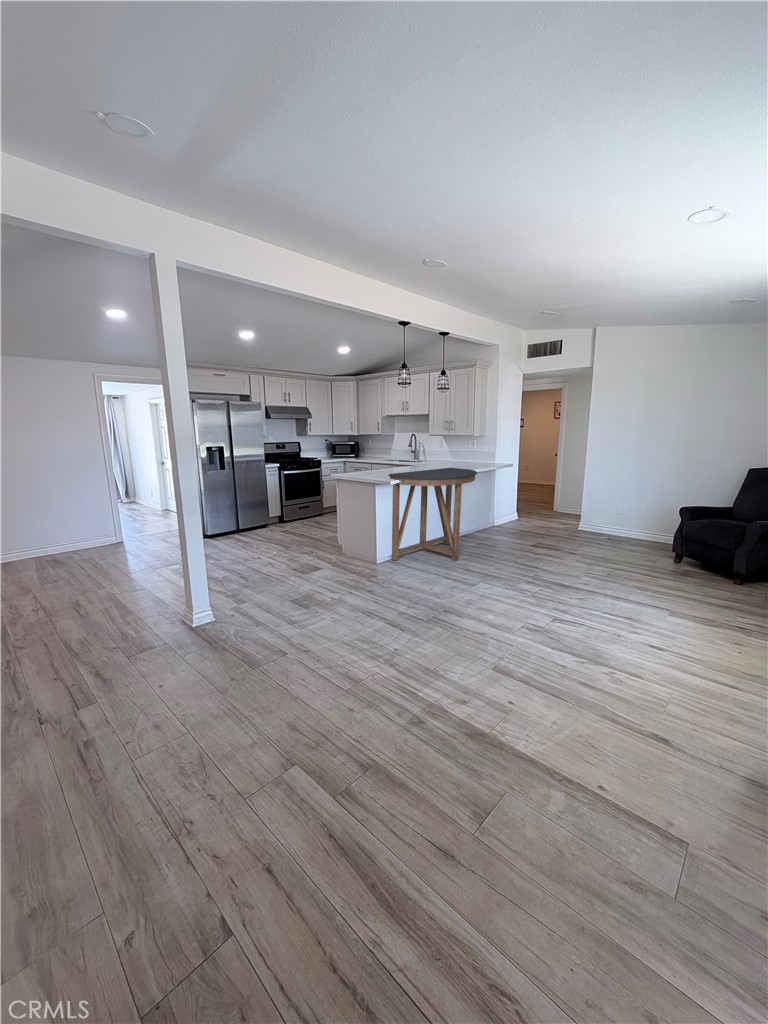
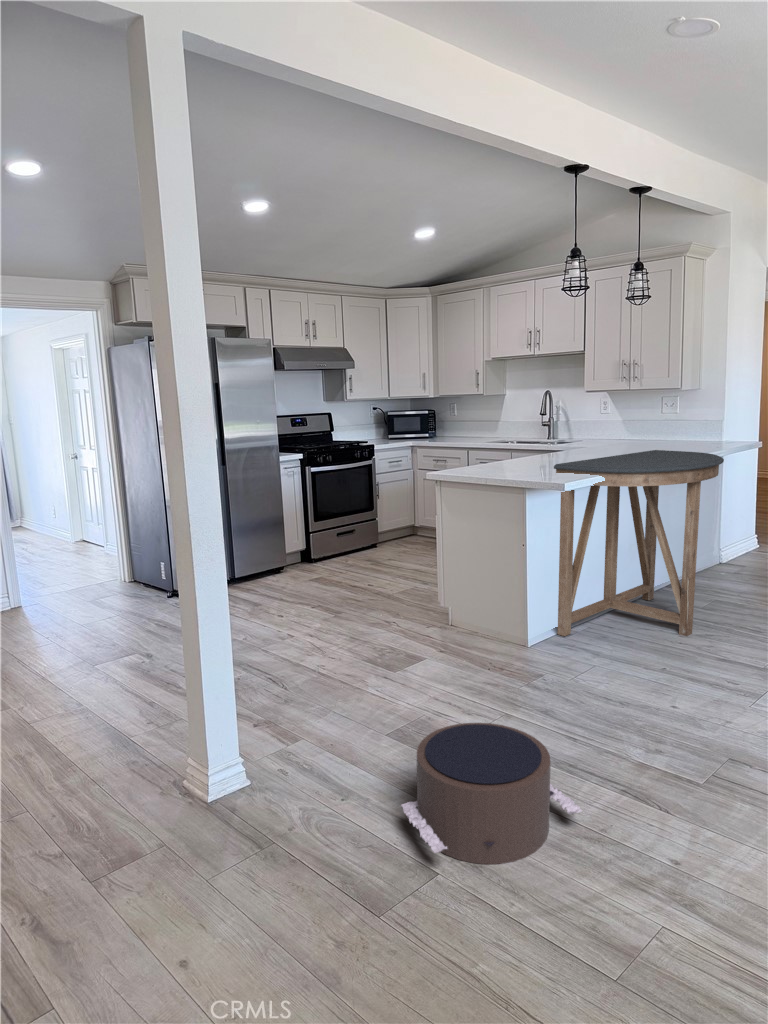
pouf: none [273,595,355,656] -> present [401,723,582,864]

